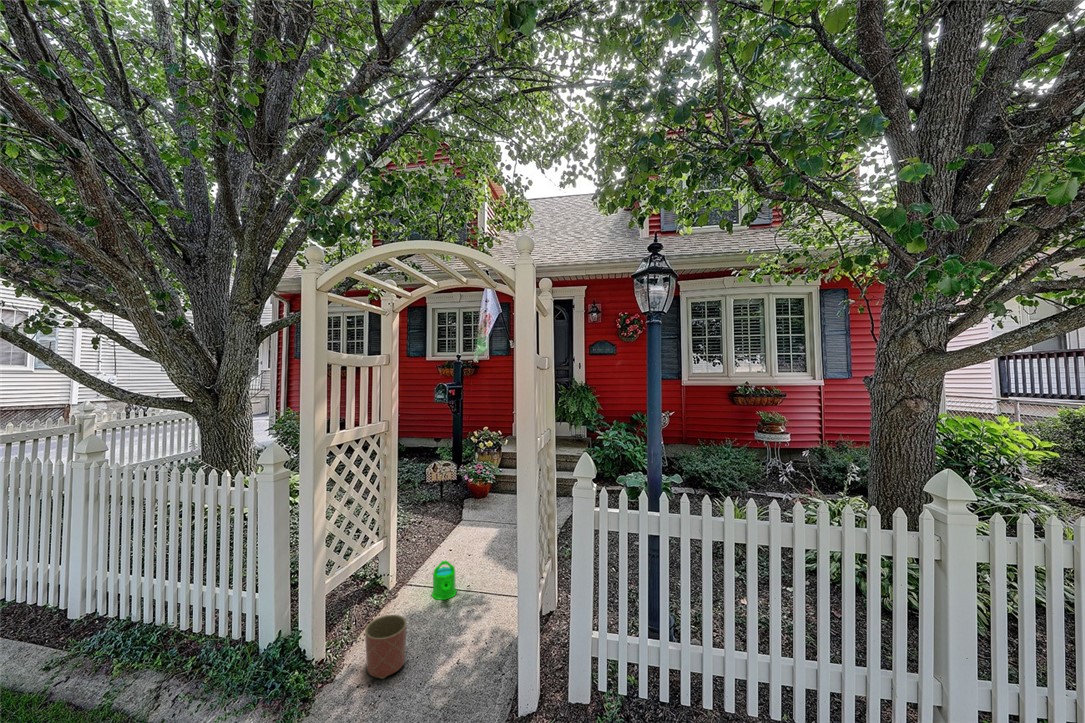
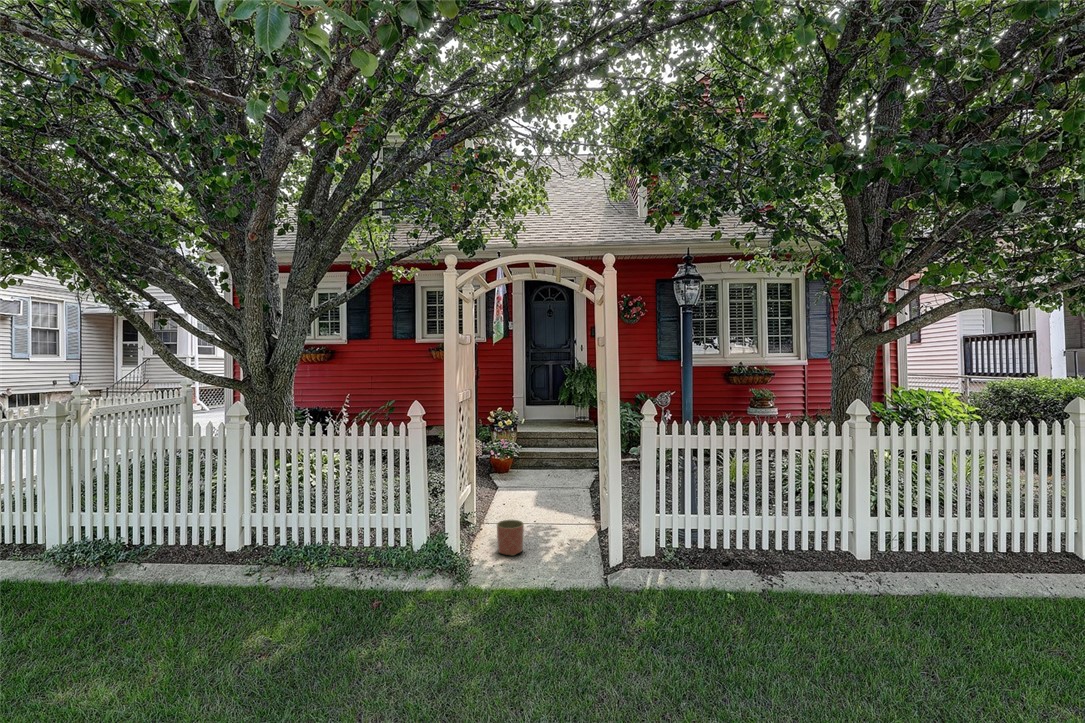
watering can: present [432,561,457,600] -> none [513,496,533,524]

